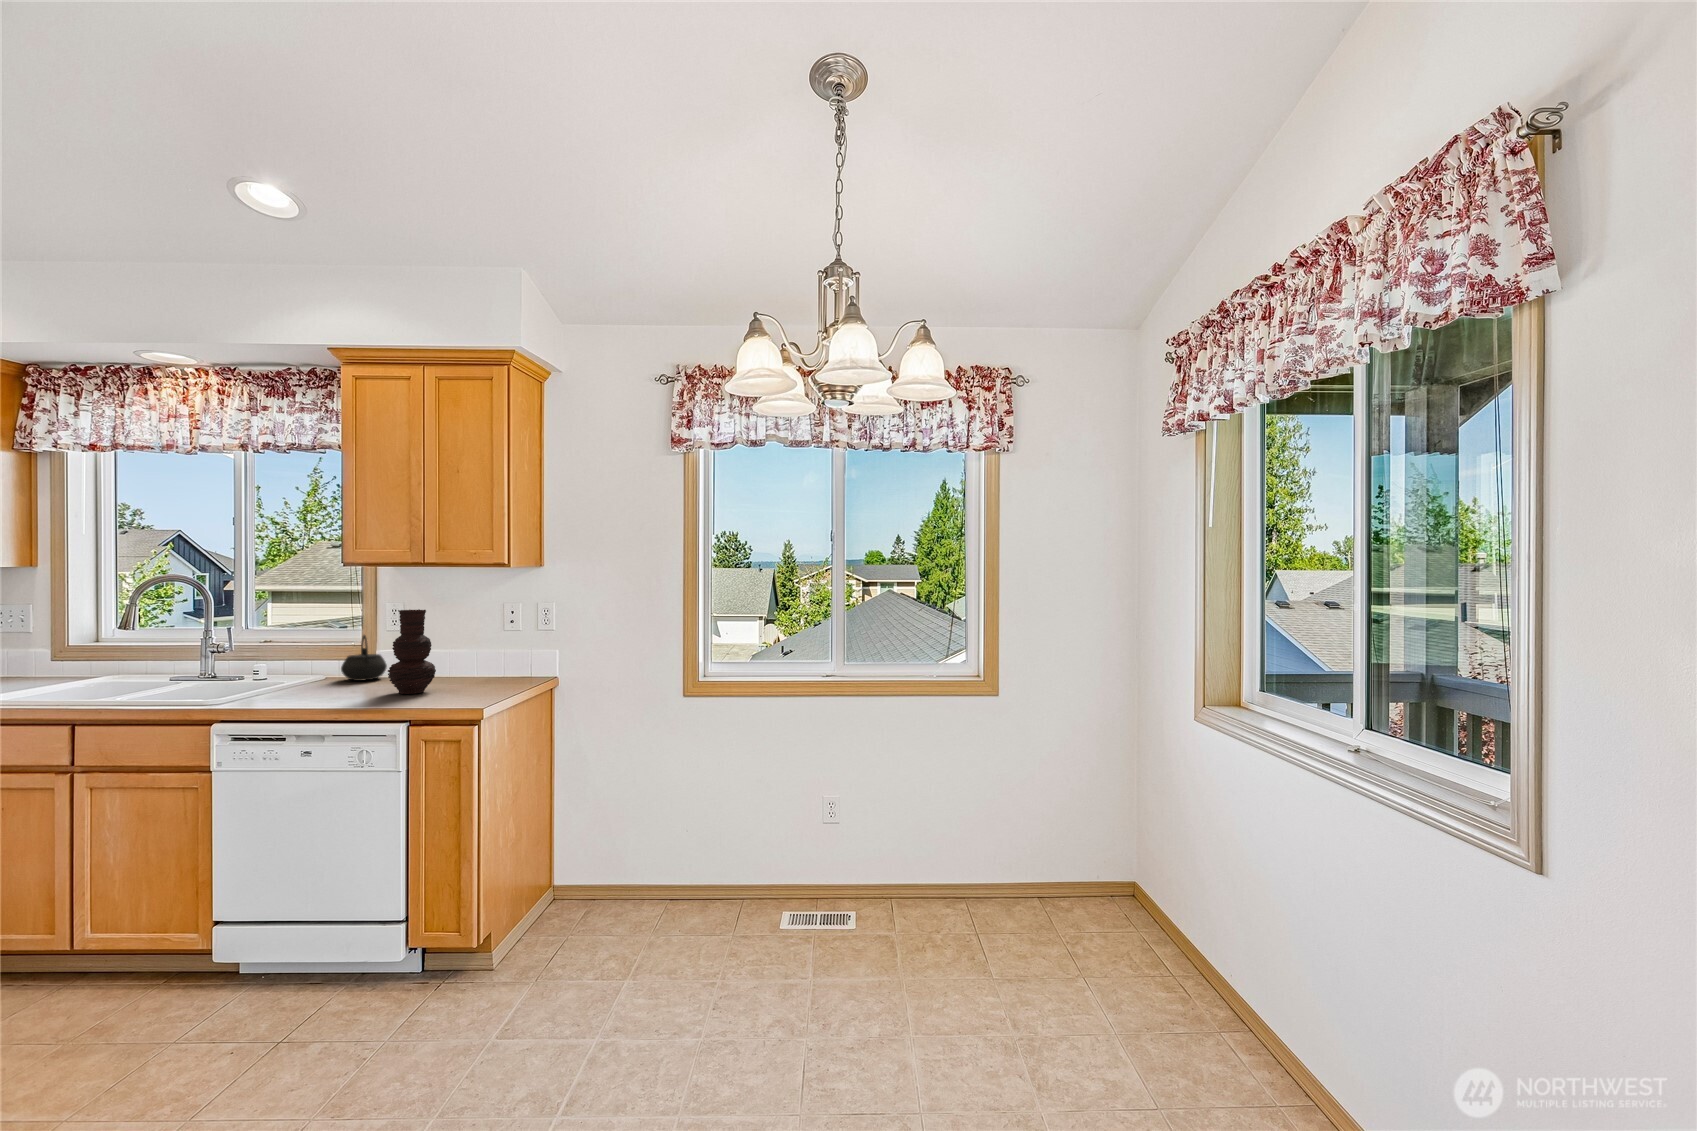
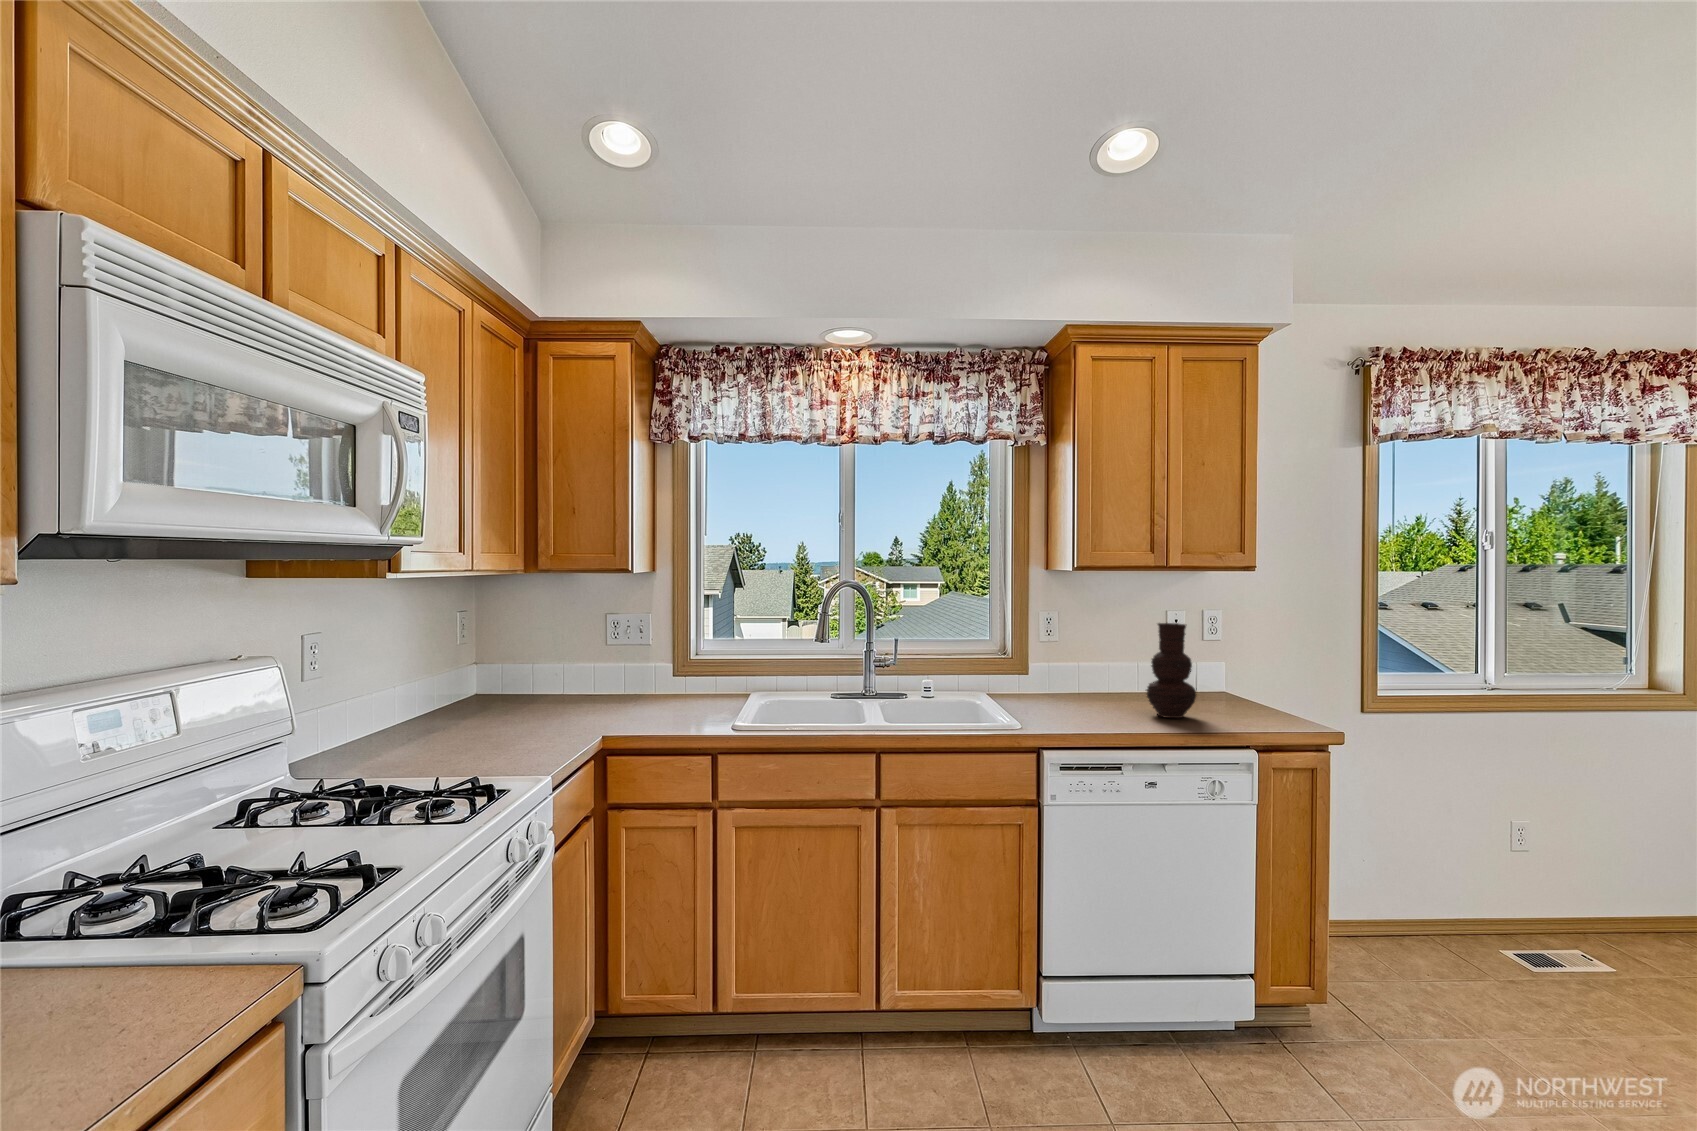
kettle: present [341,635,387,681] -> none [1016,647,1062,699]

